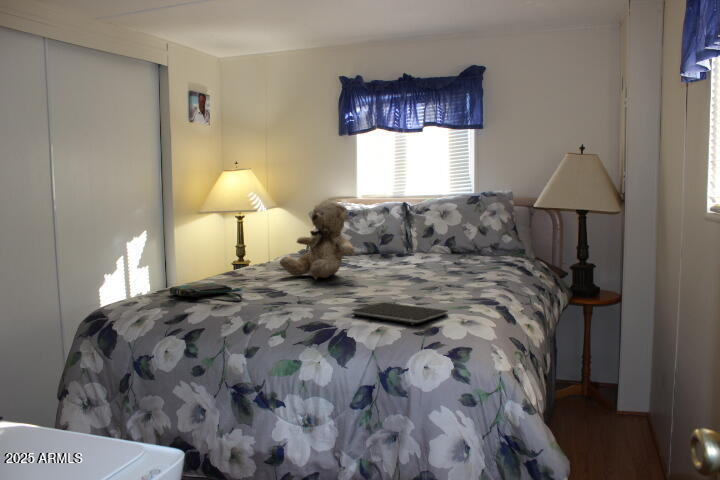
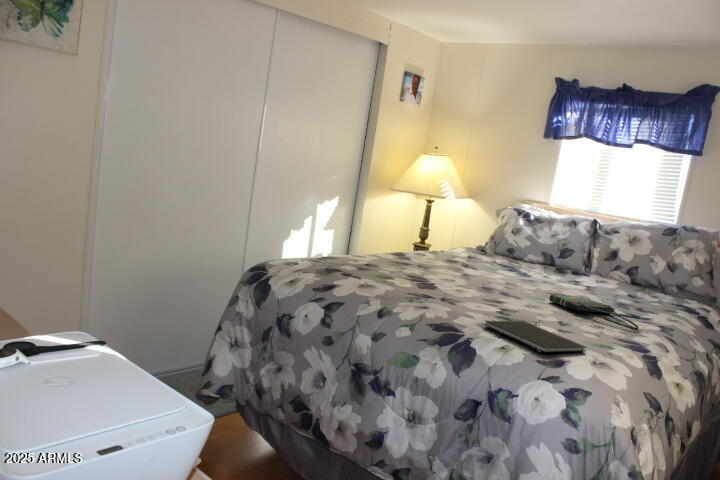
teddy bear: present [280,199,354,280] -> none [442,201,522,282]
tote bag: present [170,283,242,303] -> present [549,295,640,330]

